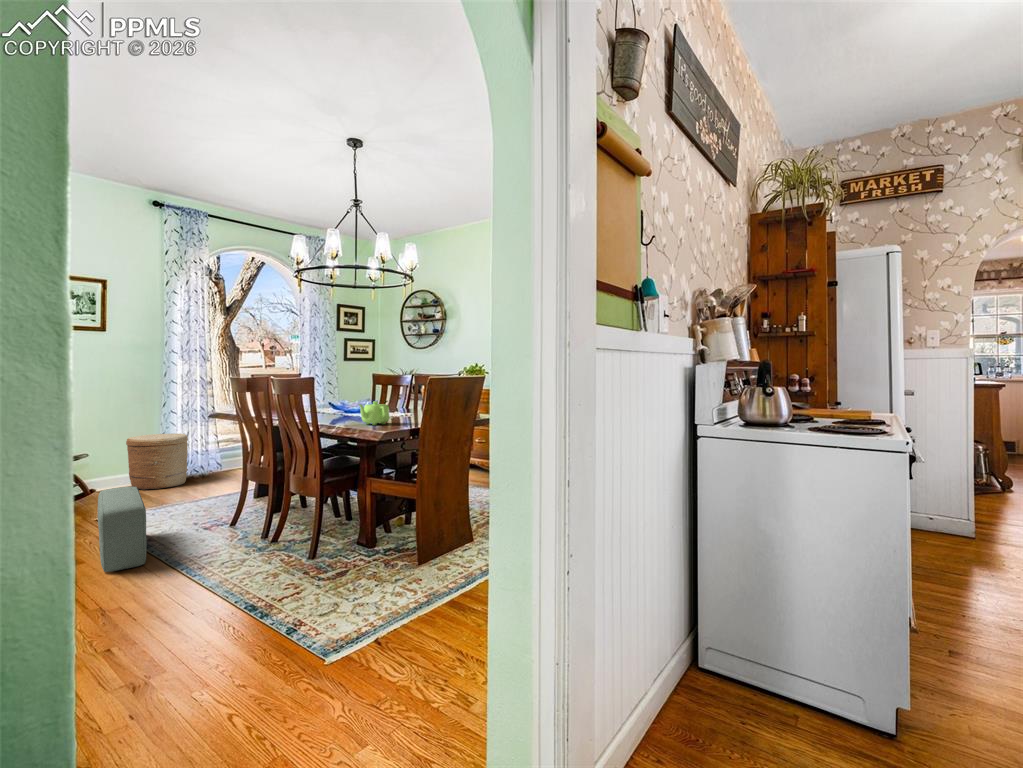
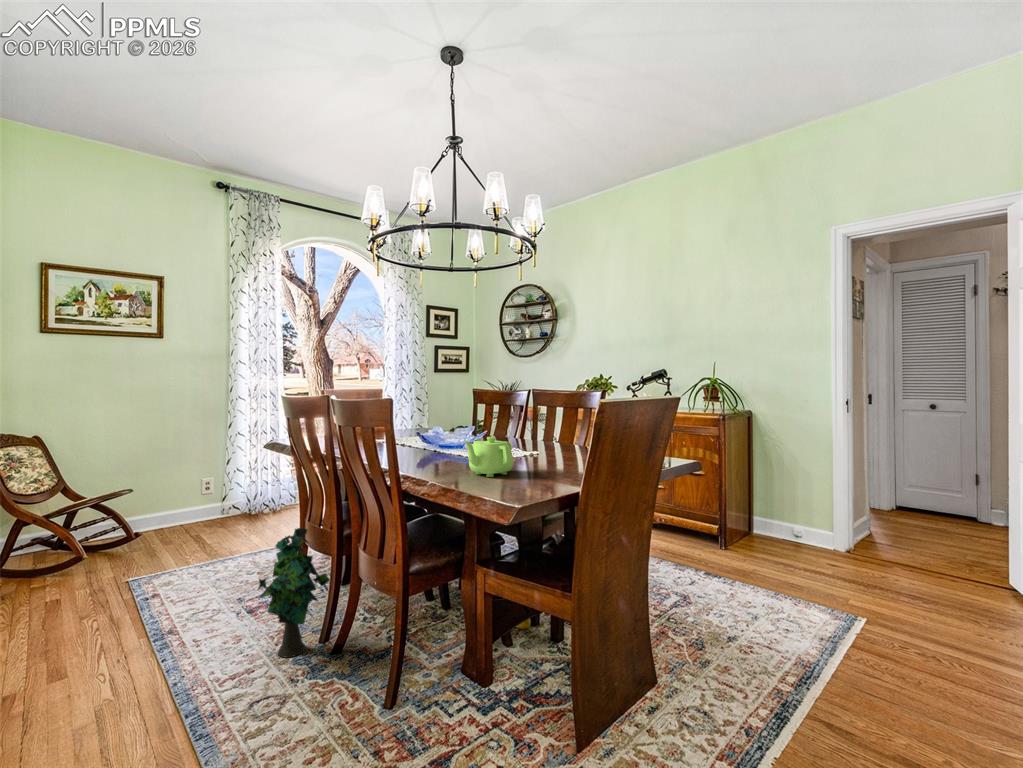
woven basket: present [126,434,188,490] -> none [181,461,253,533]
decorative plant: none [220,462,270,546] -> present [258,528,330,657]
pouf: present [98,487,146,572] -> none [68,552,157,712]

